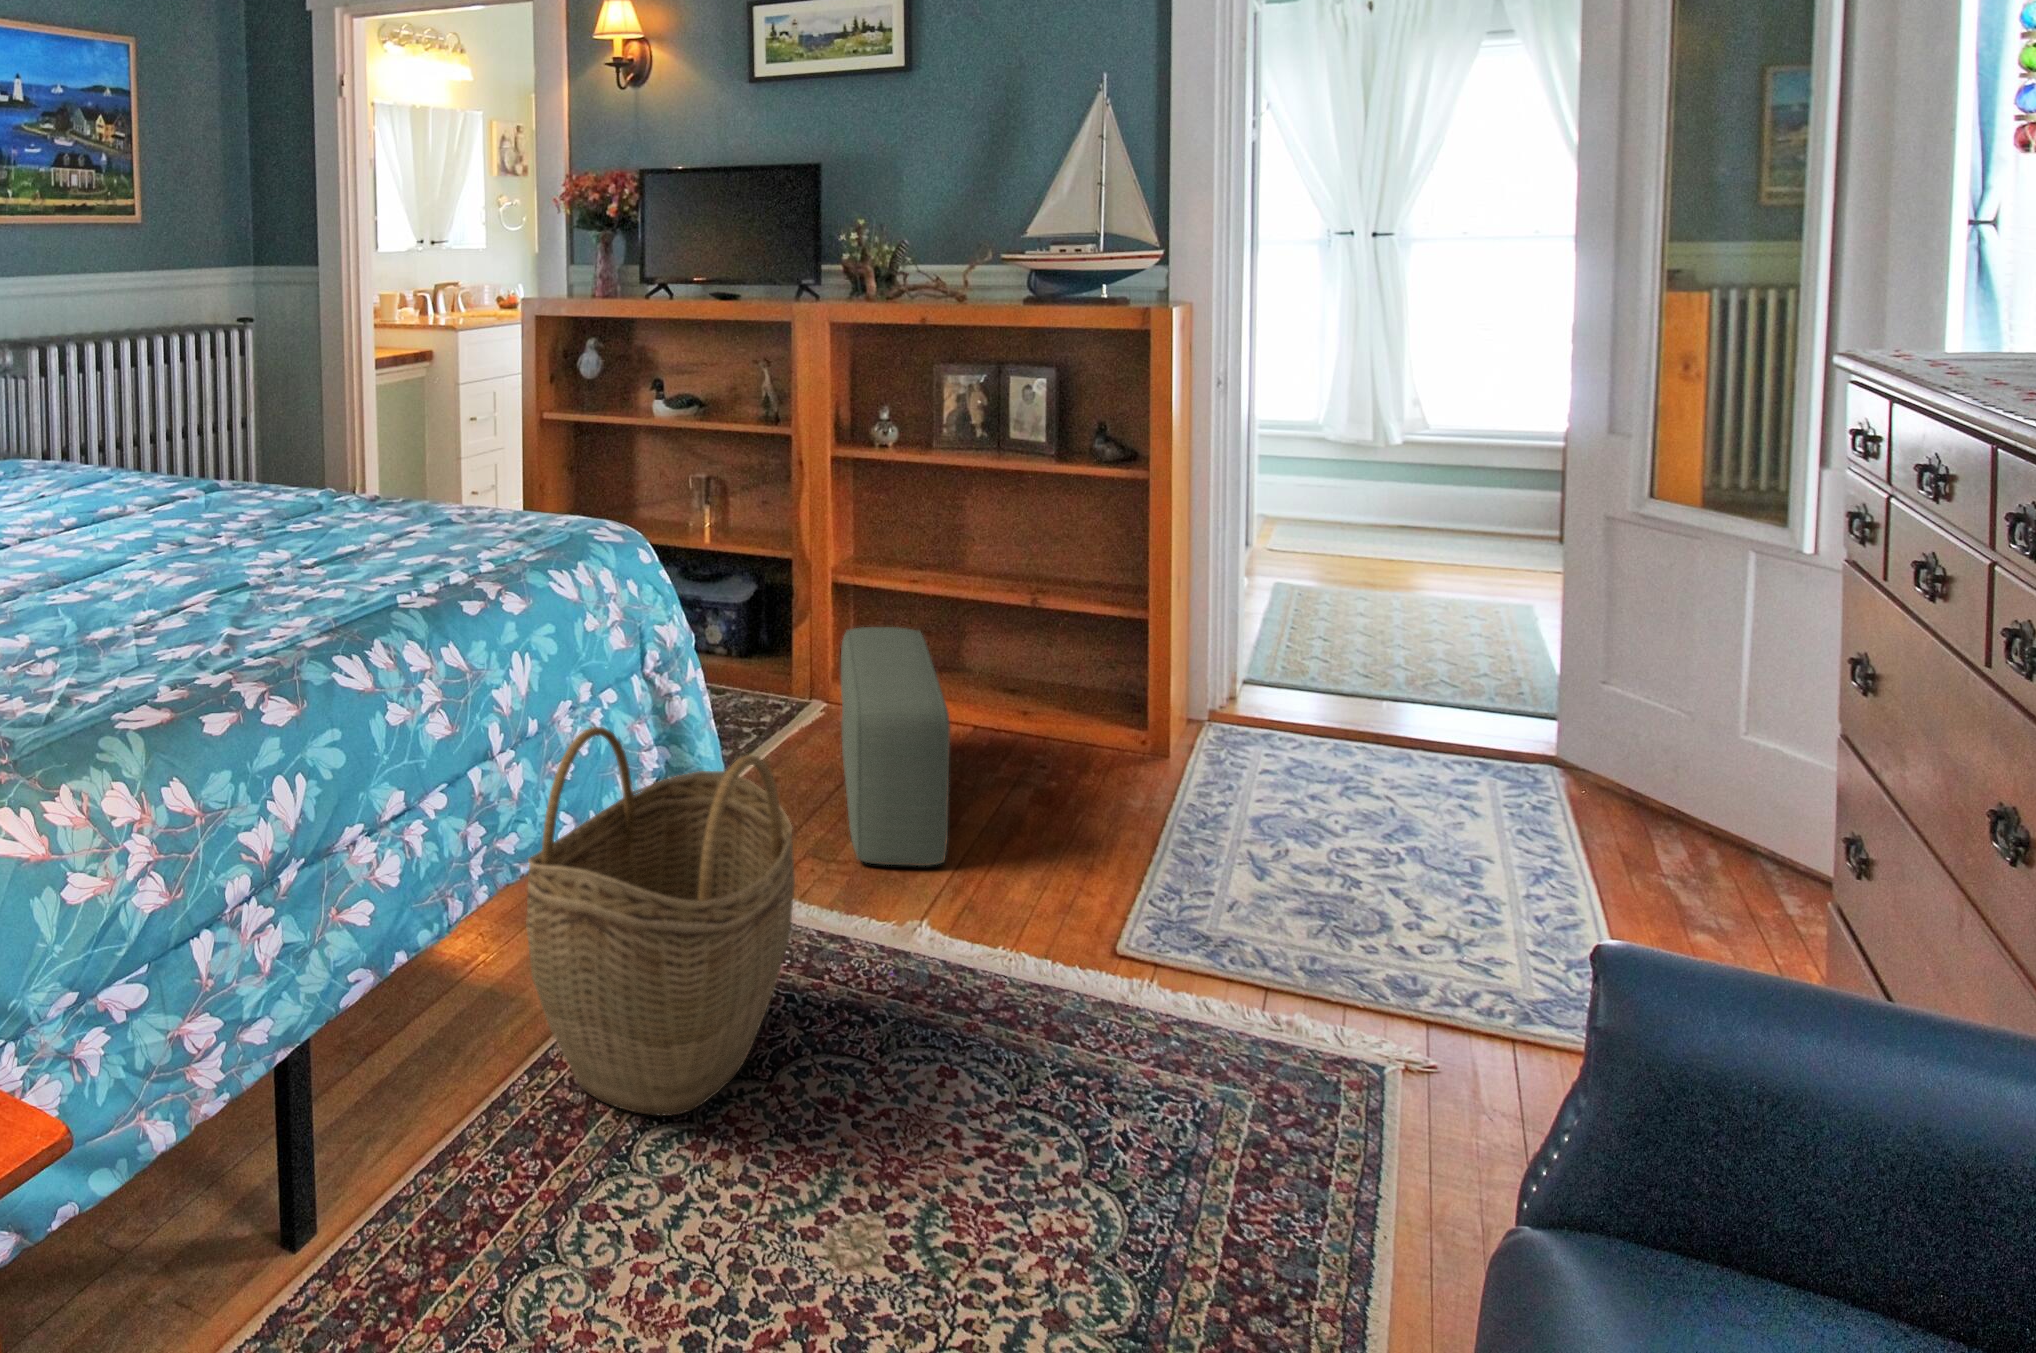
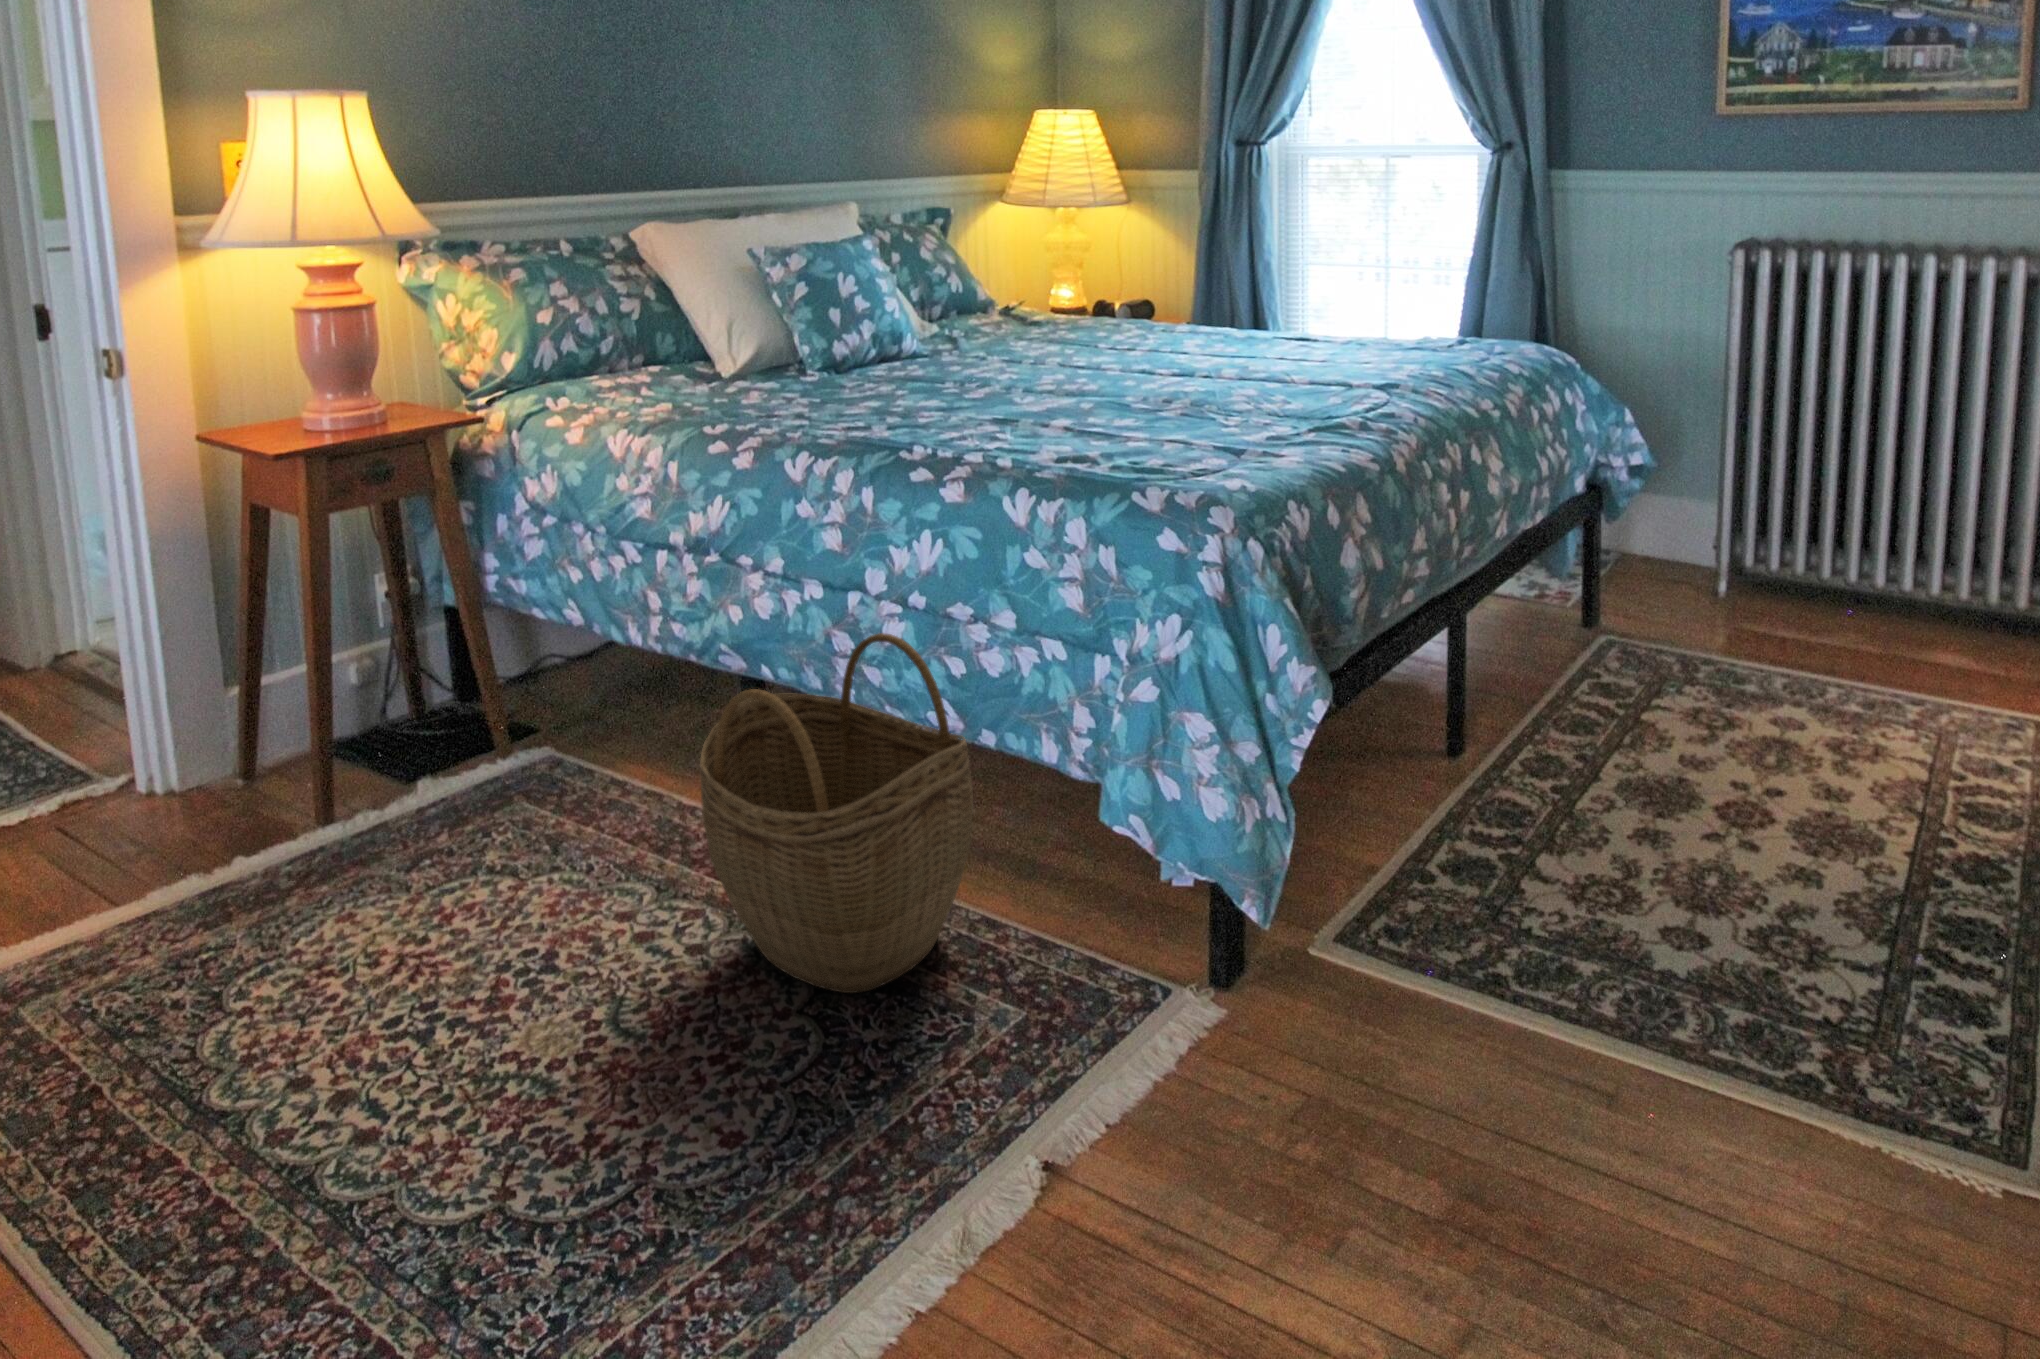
pouf: present [841,627,950,866] -> none [1202,894,1754,1253]

